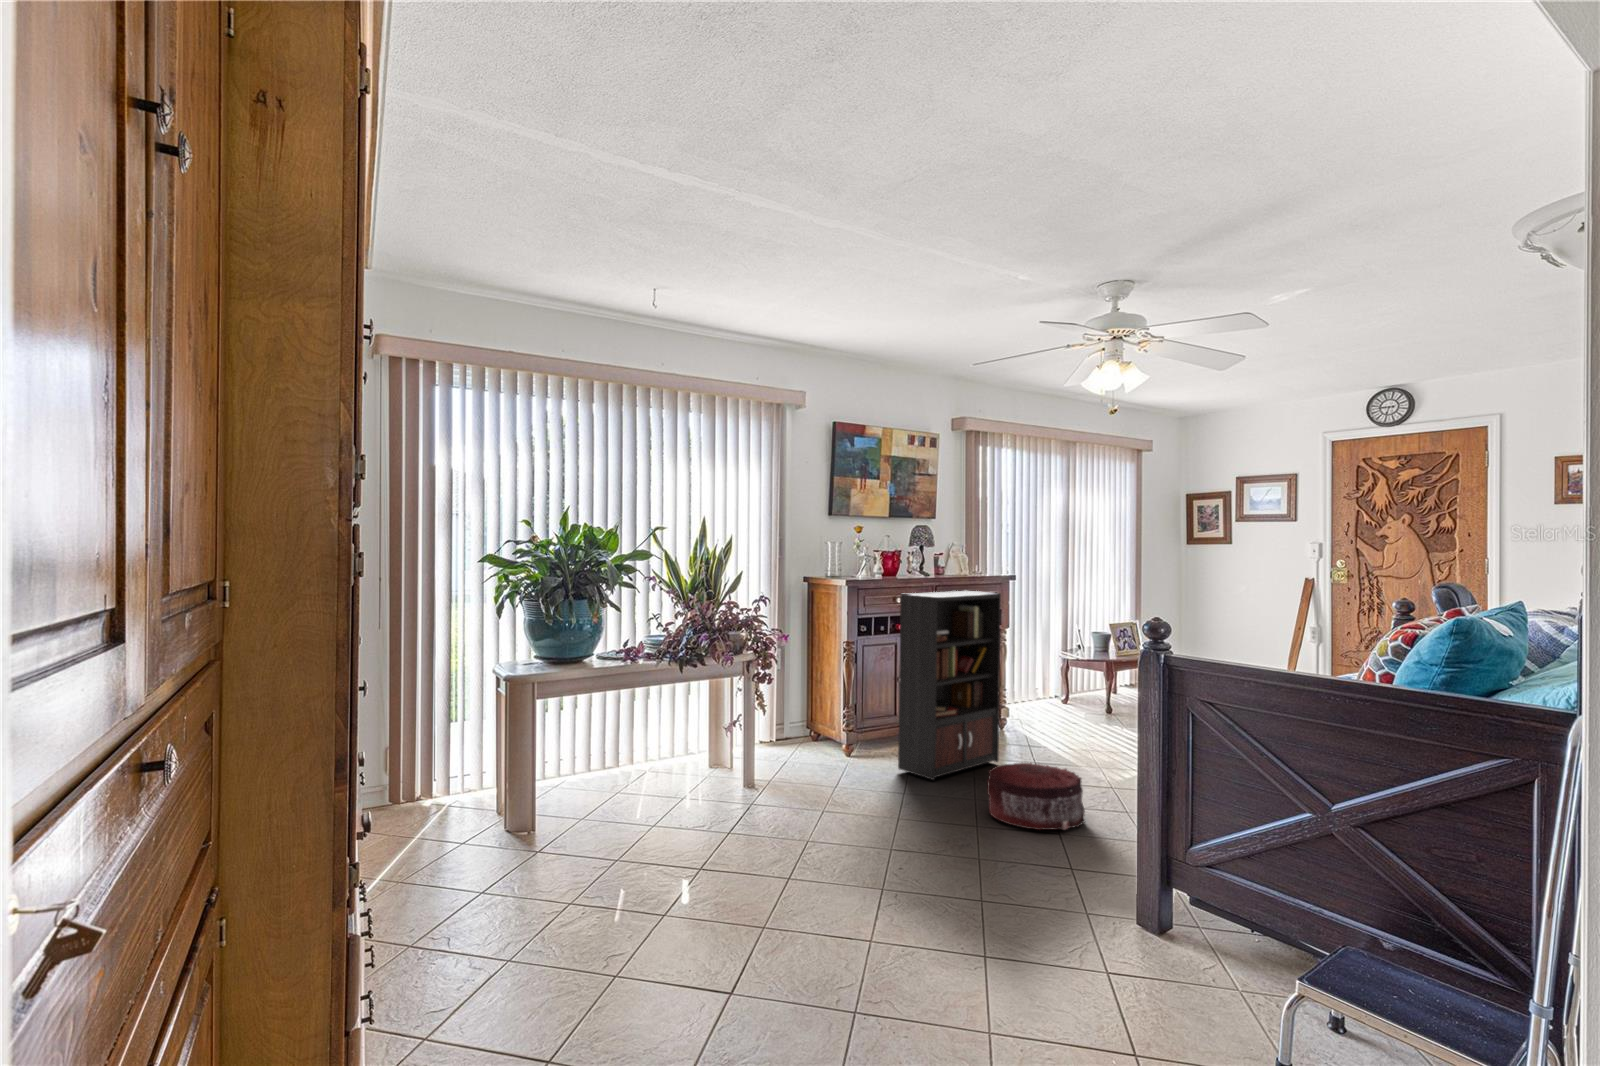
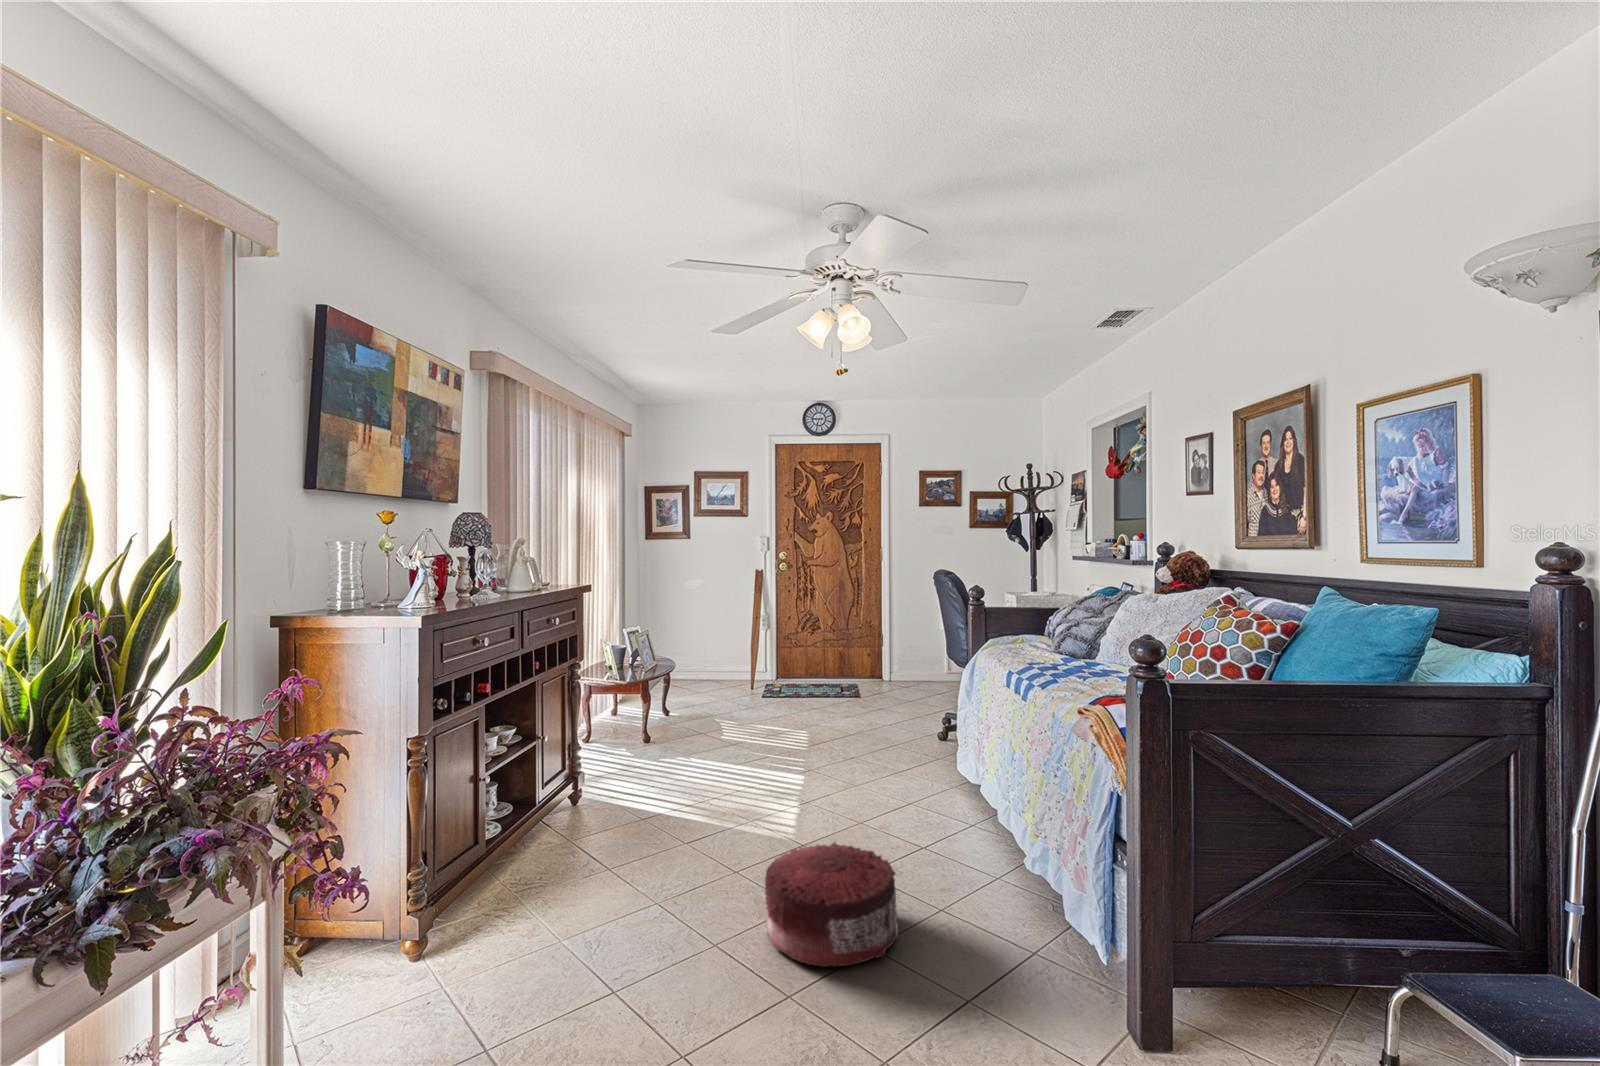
bookcase: present [898,591,1001,780] -> none [547,609,655,937]

